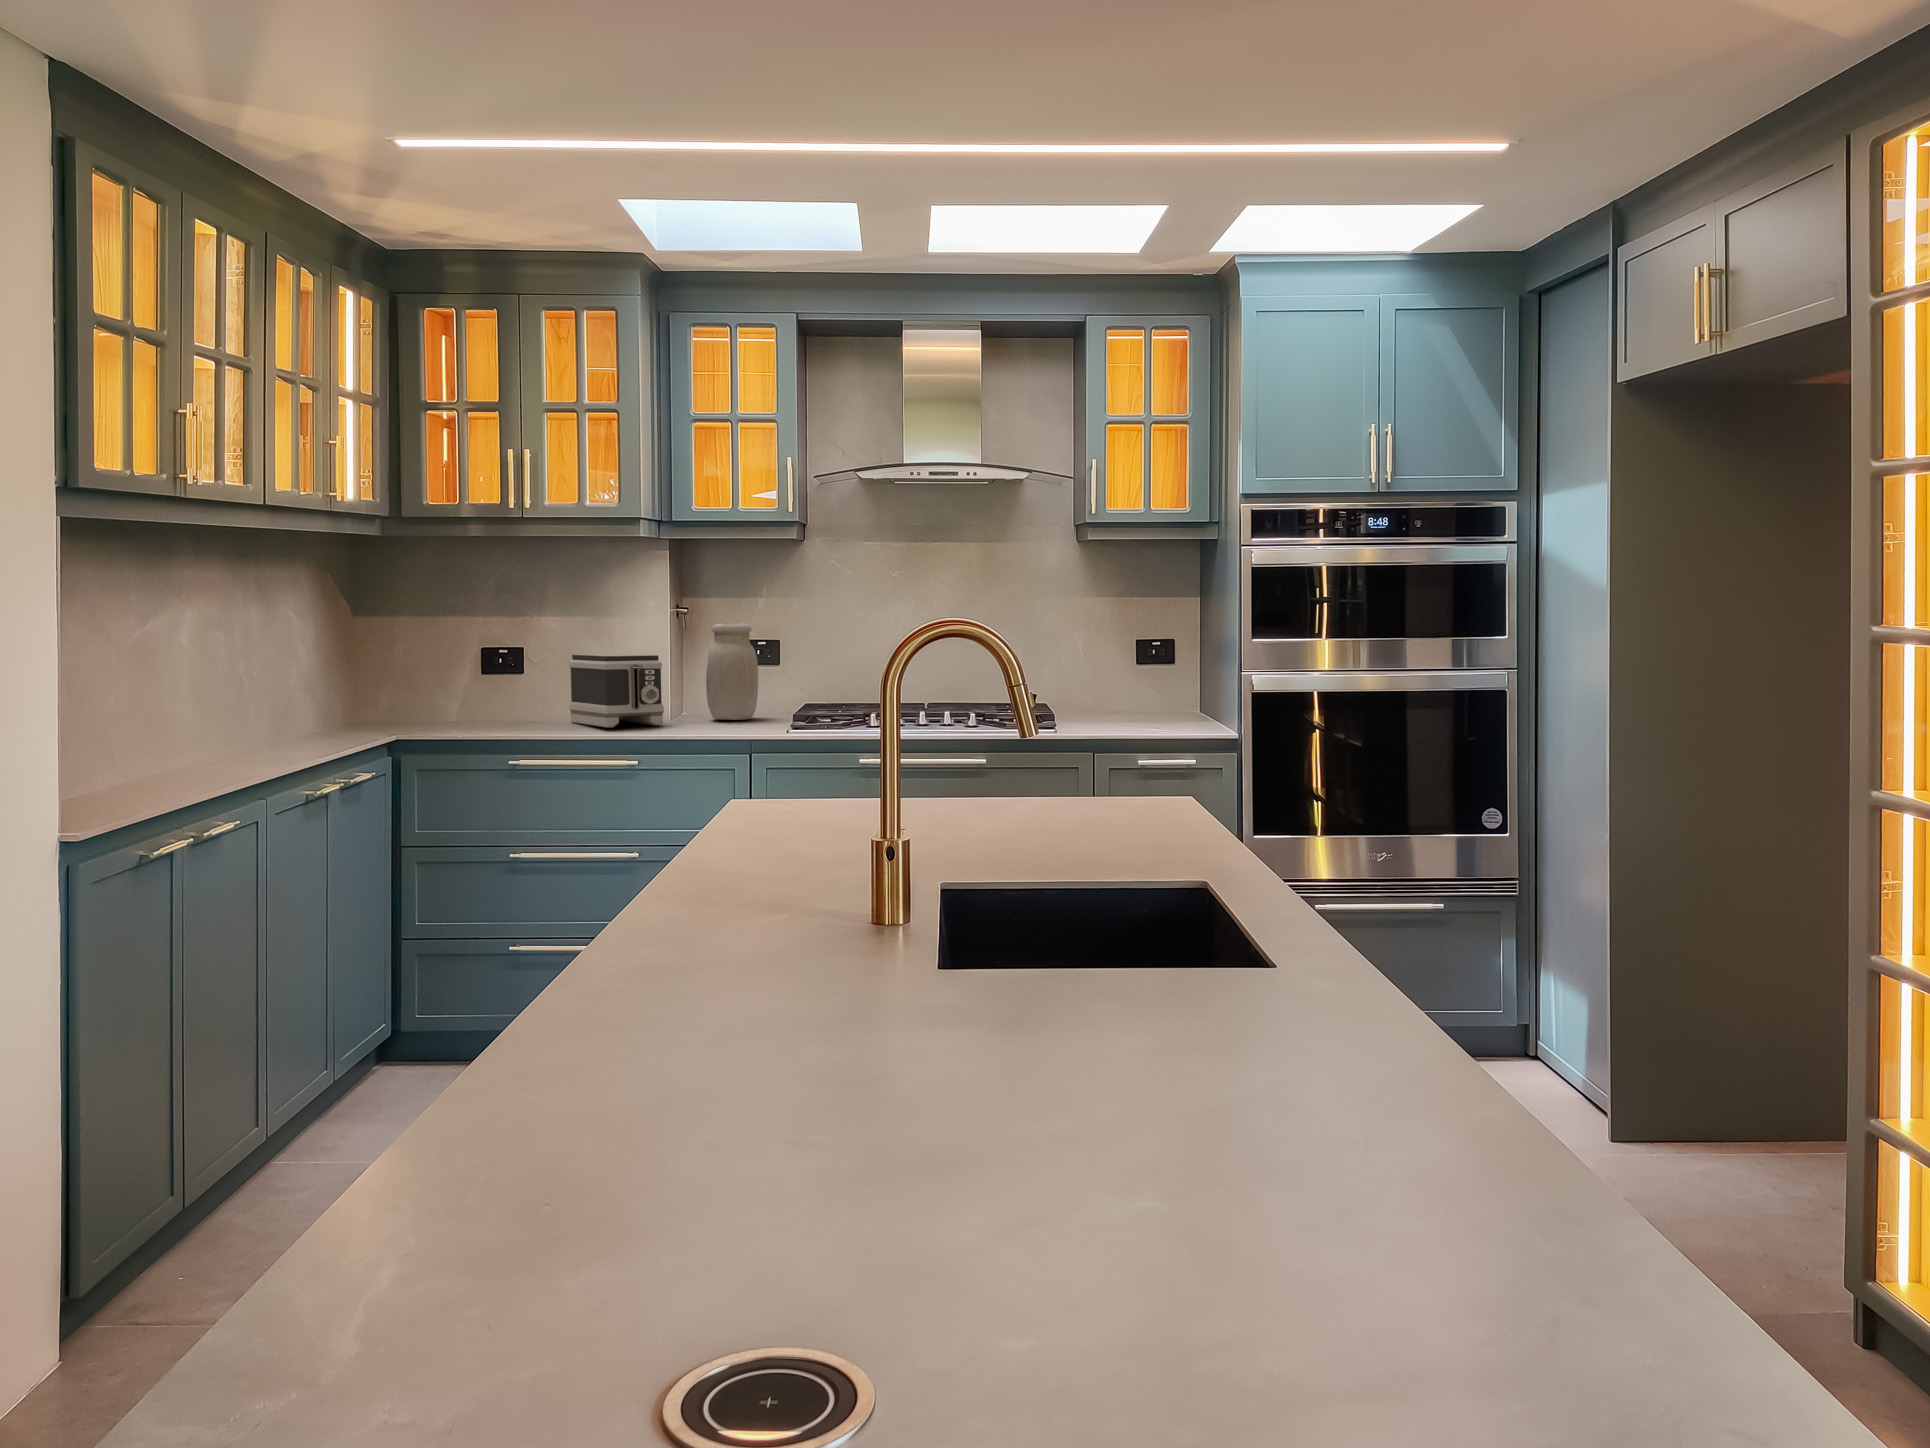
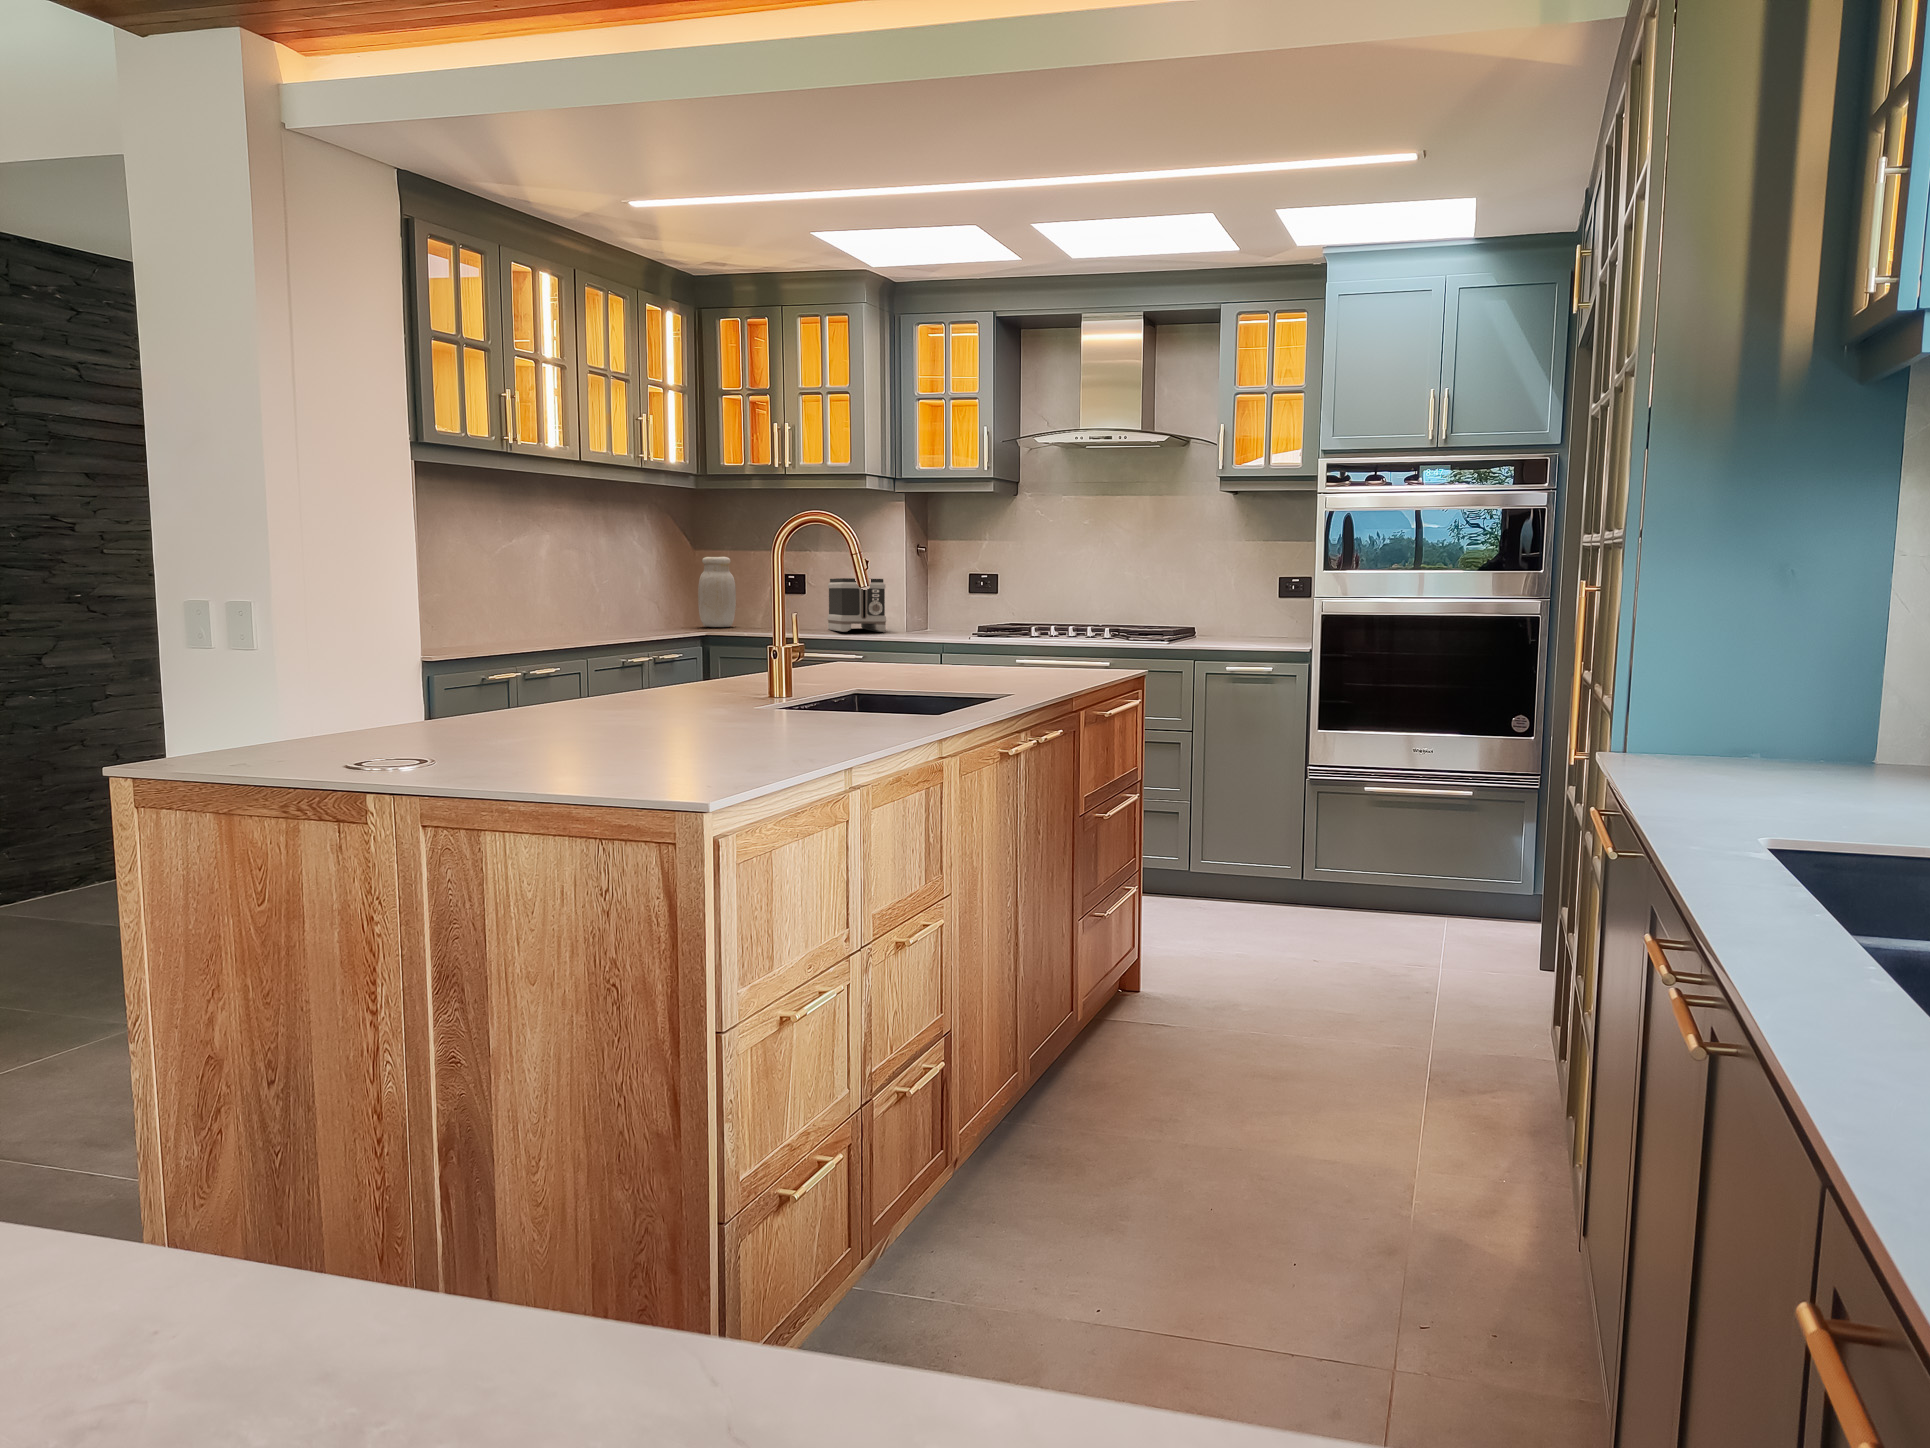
jar: present [706,623,758,720] -> present [698,557,736,627]

